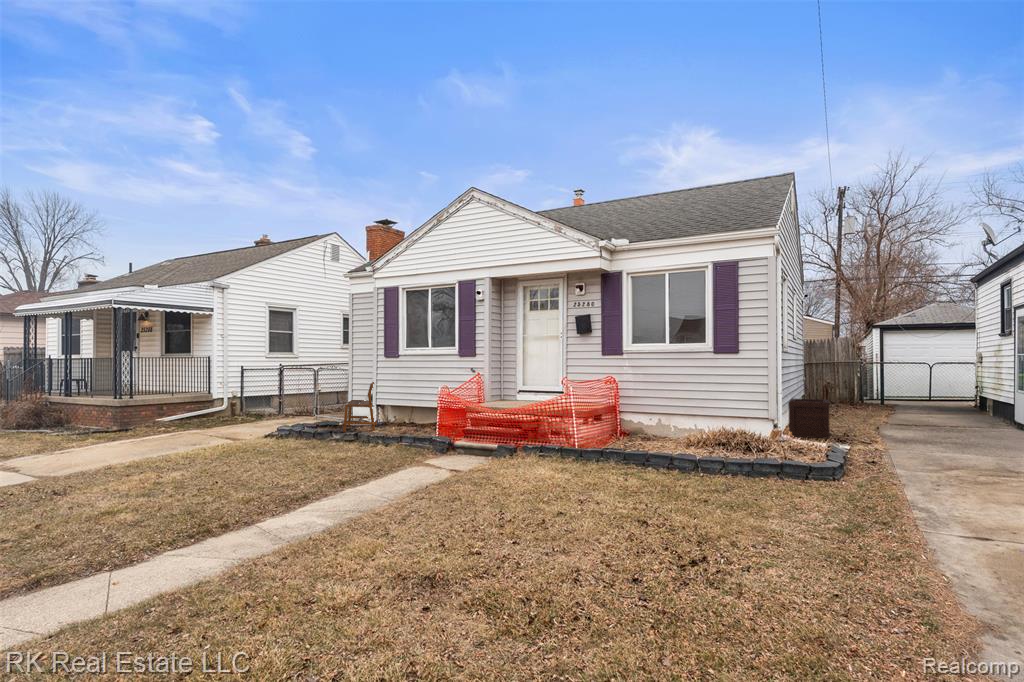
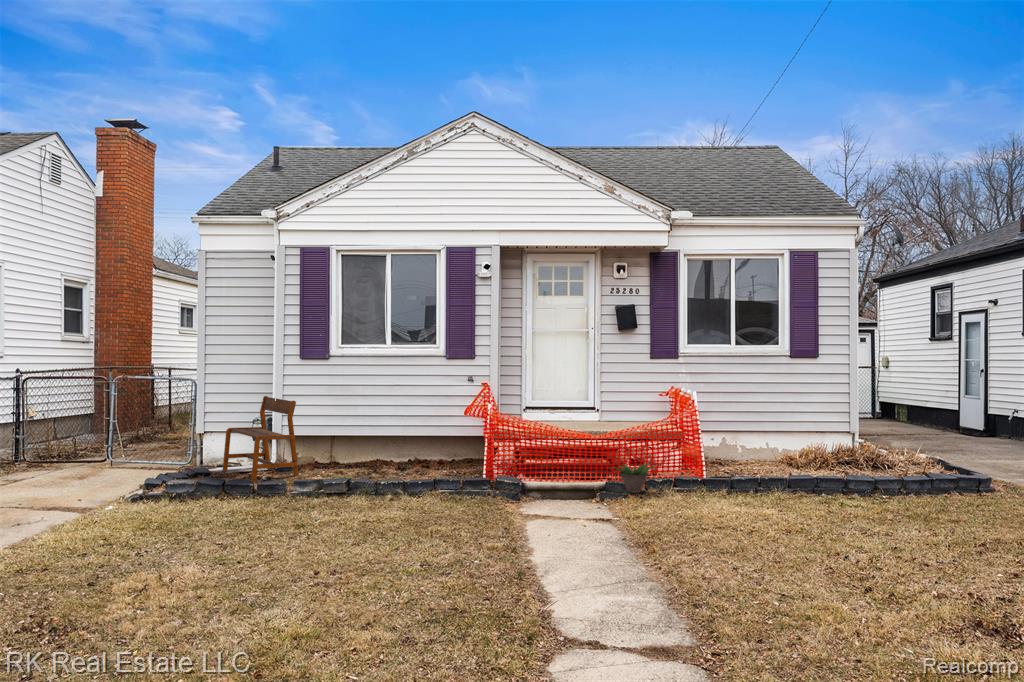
wooden crate: present [788,399,830,439] -> none [796,405,849,448]
decorative plant: none [516,434,552,455] -> present [615,463,655,493]

